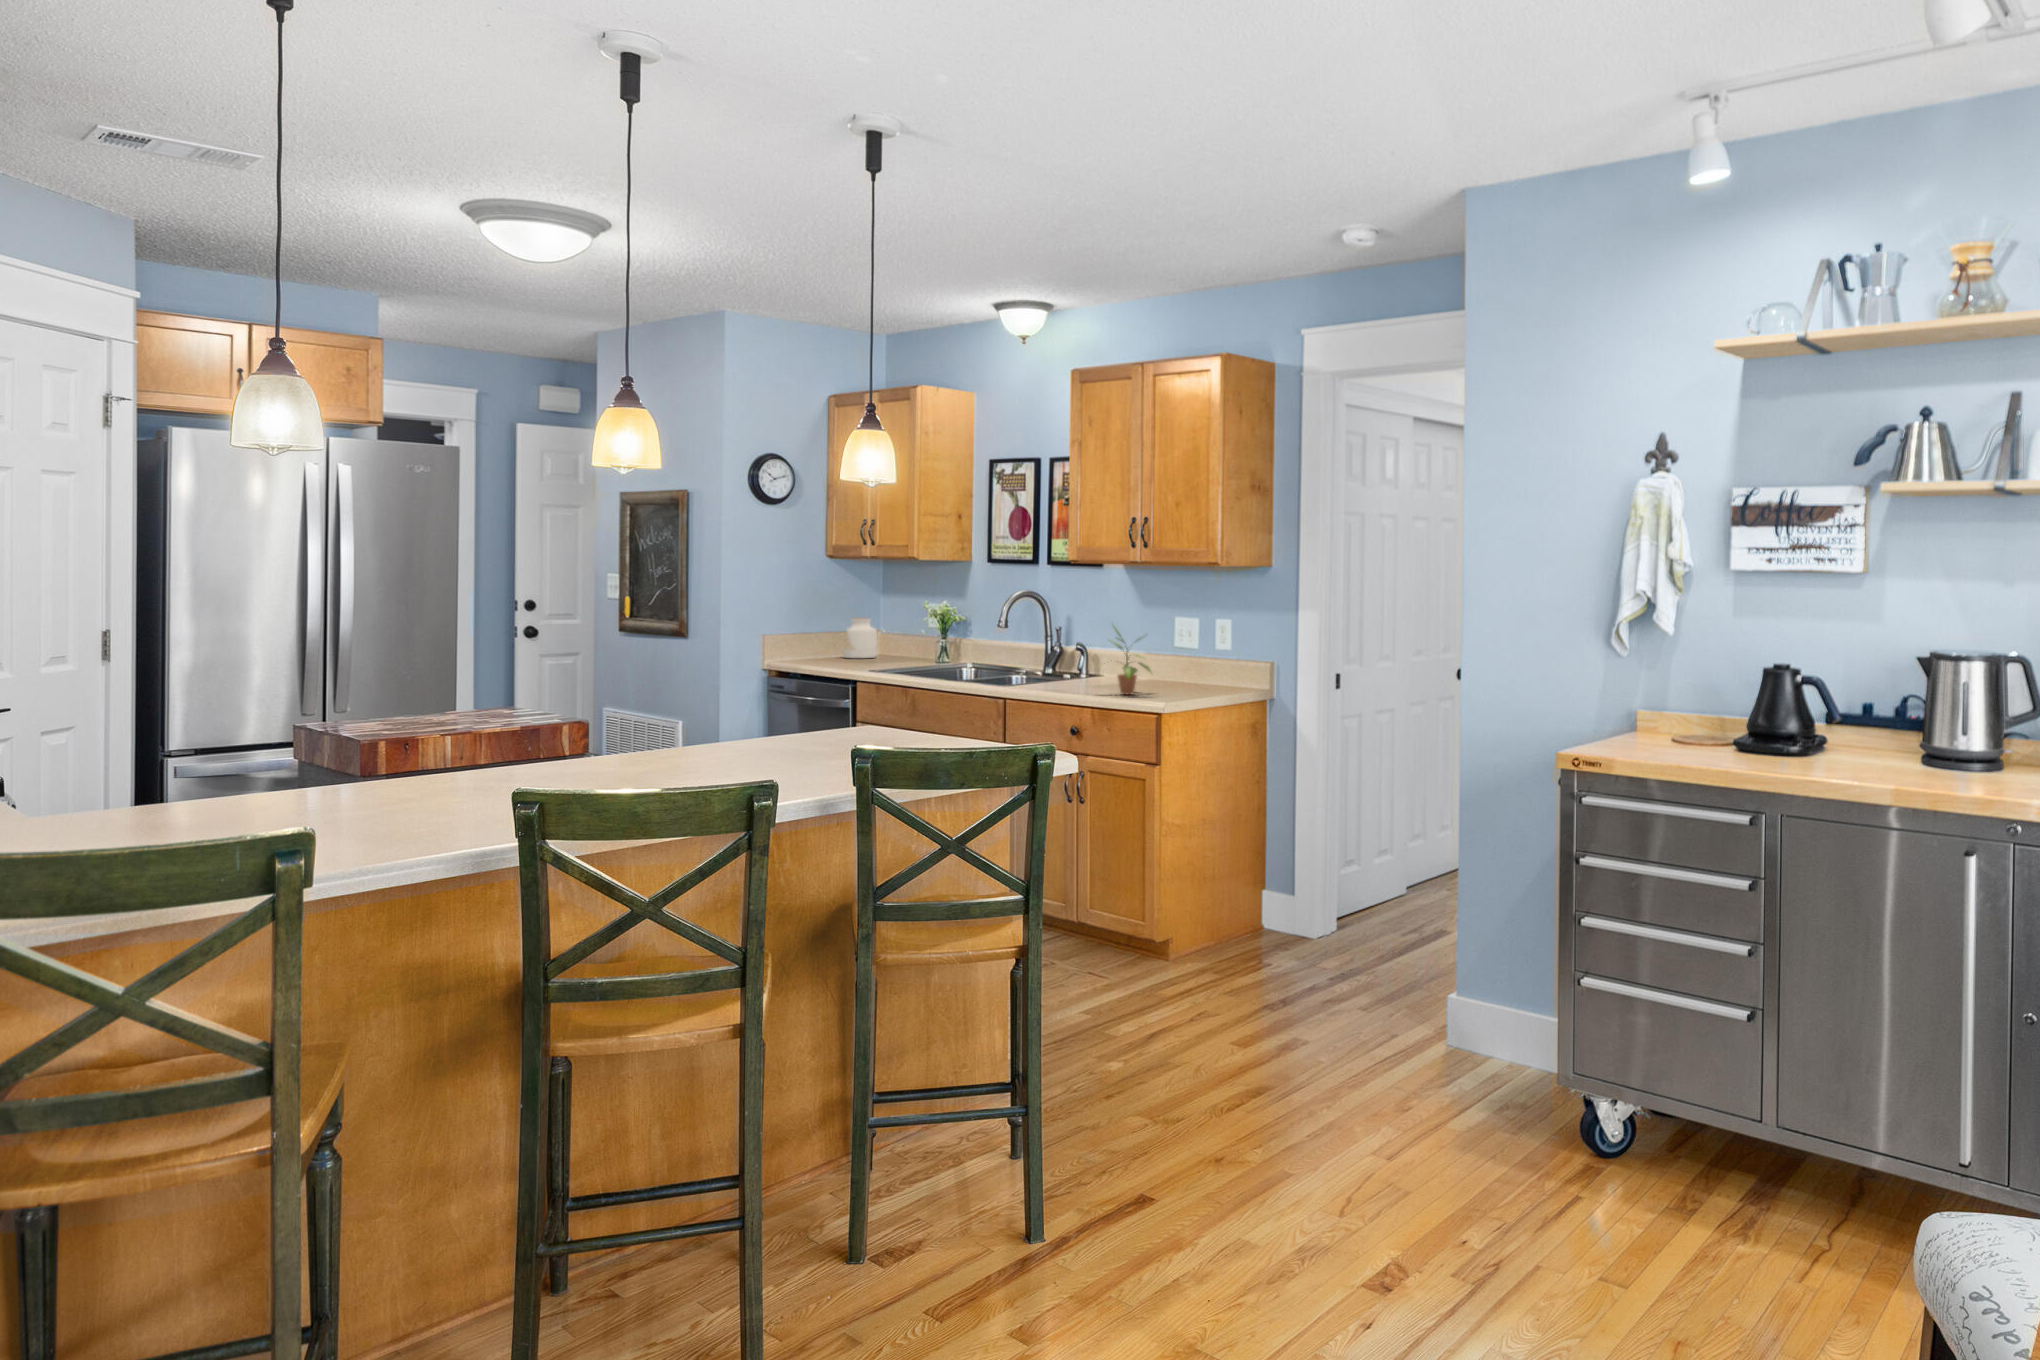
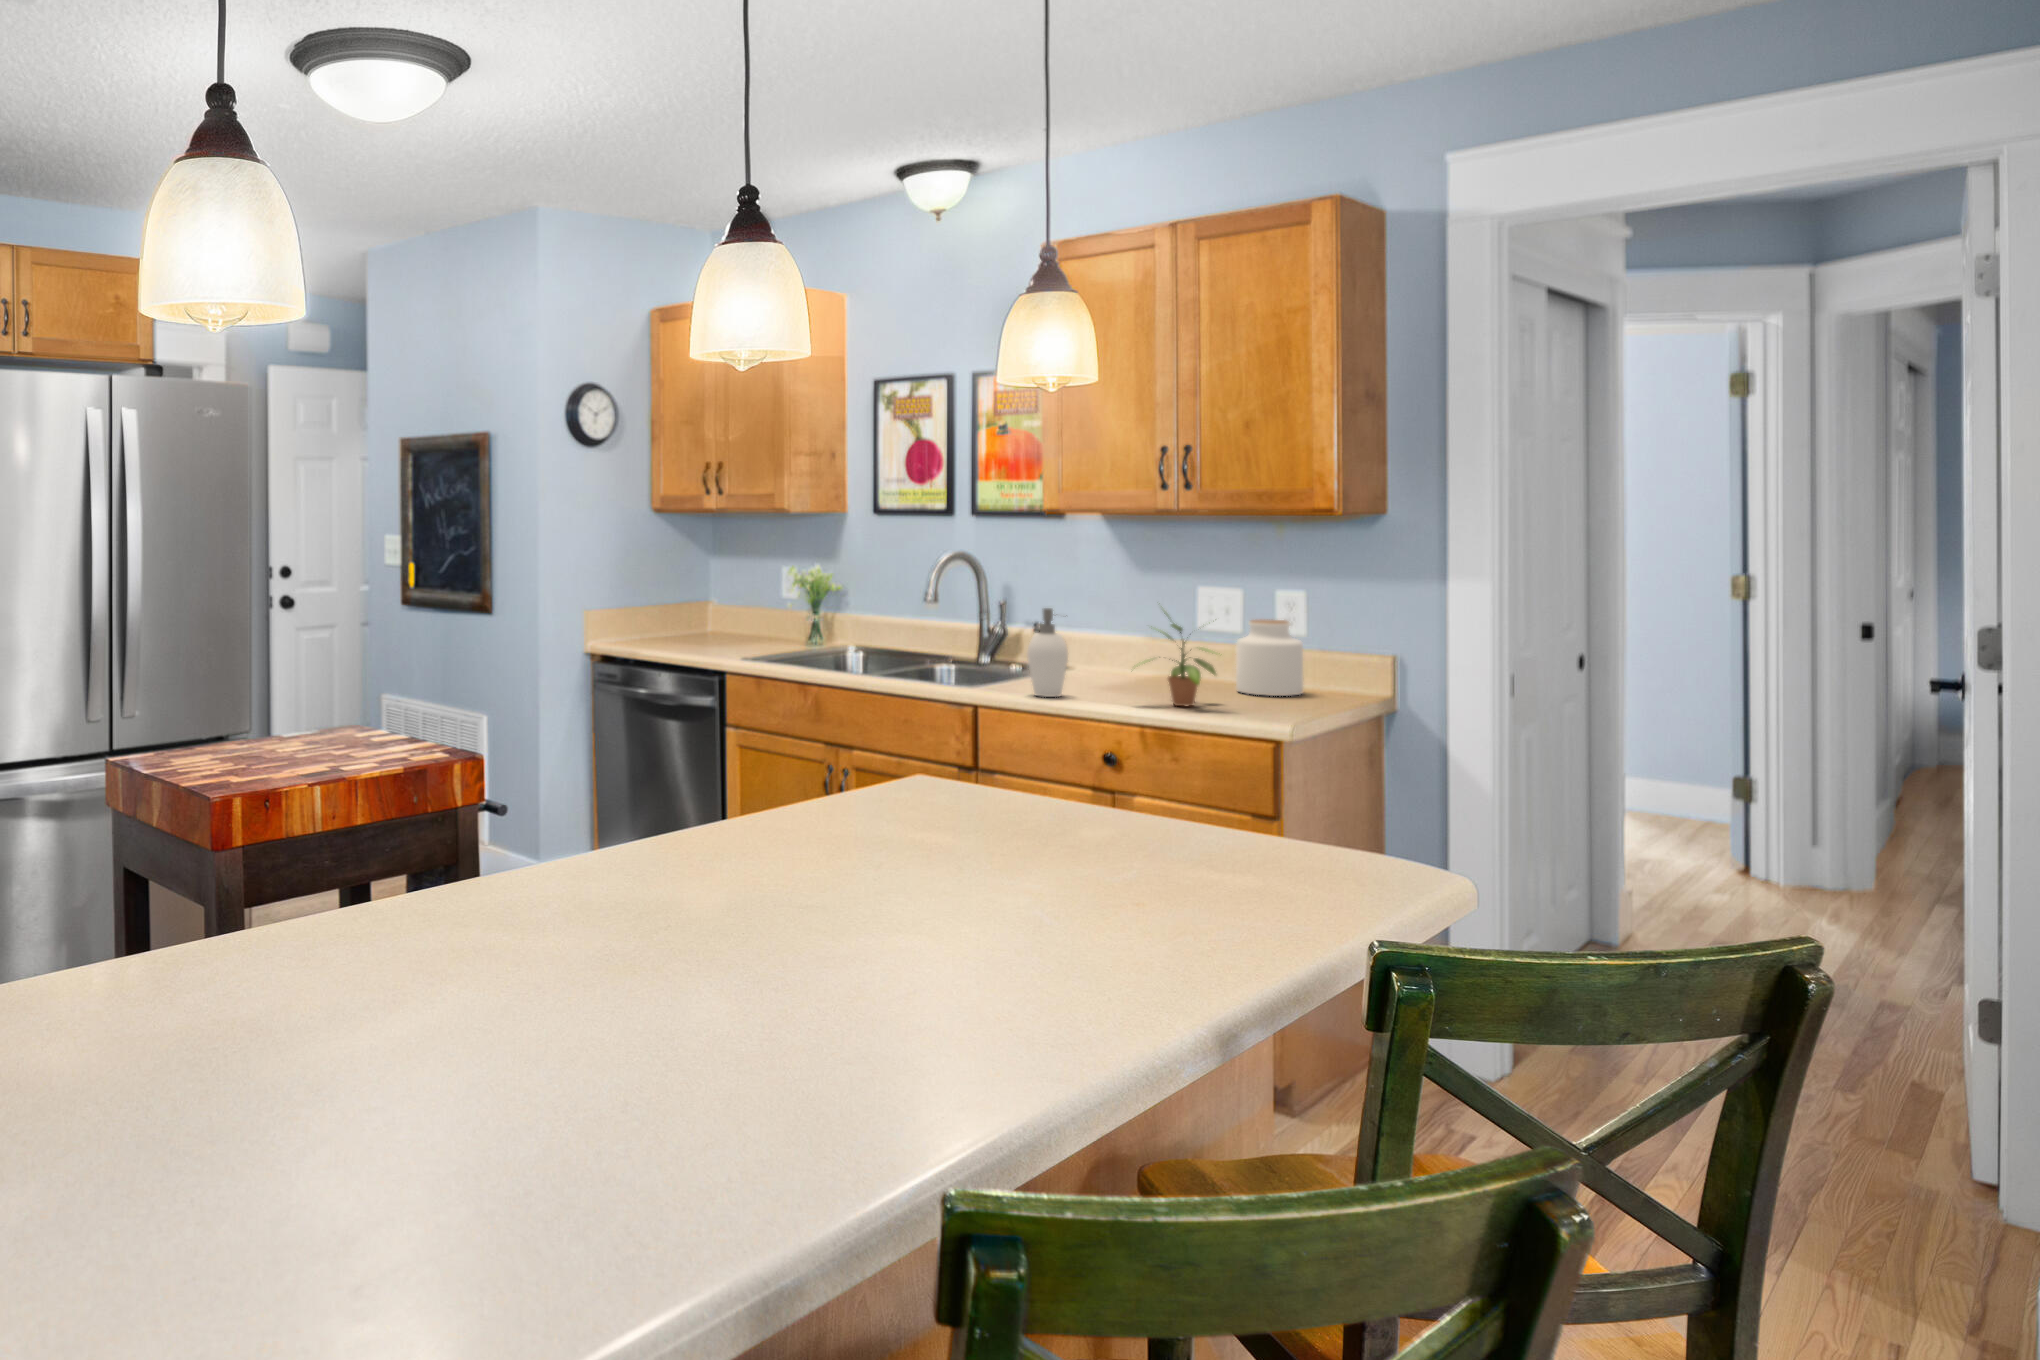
jar: present [843,618,877,658] -> present [1236,619,1303,696]
soap dispenser: none [1035,628,1063,690] -> present [1027,608,1068,697]

